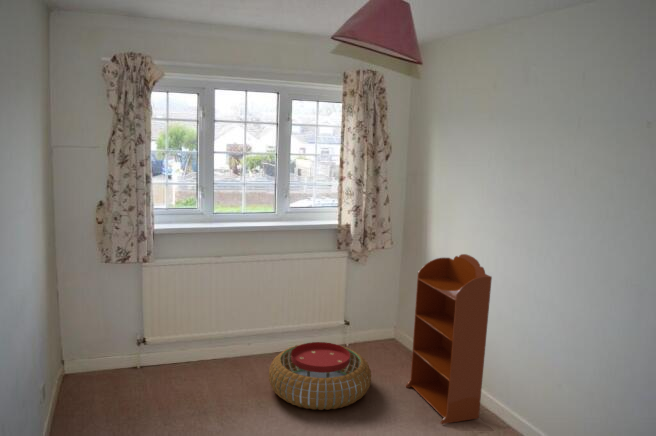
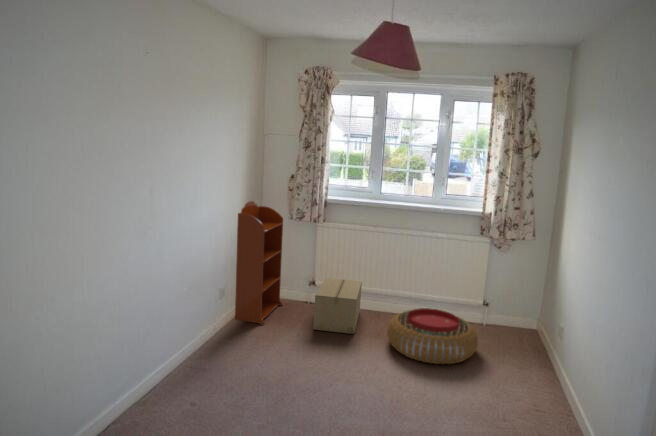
bookcase: present [406,254,492,424] -> present [235,201,283,324]
cardboard box: none [163,326,229,406] -> present [313,278,362,334]

